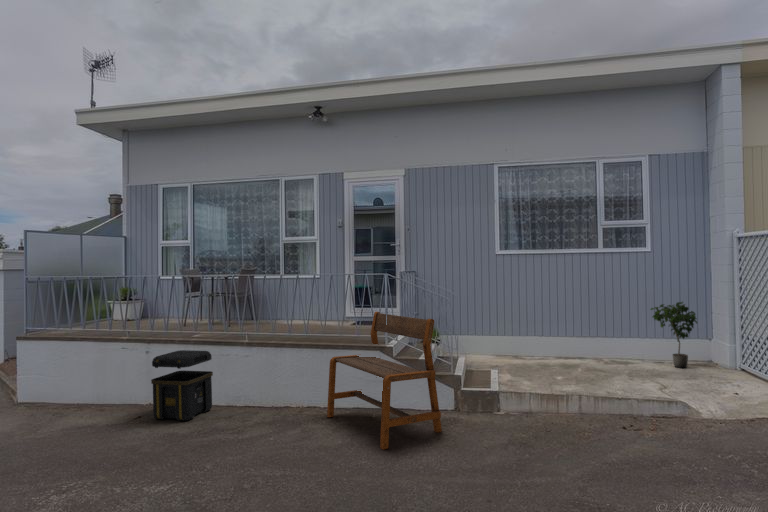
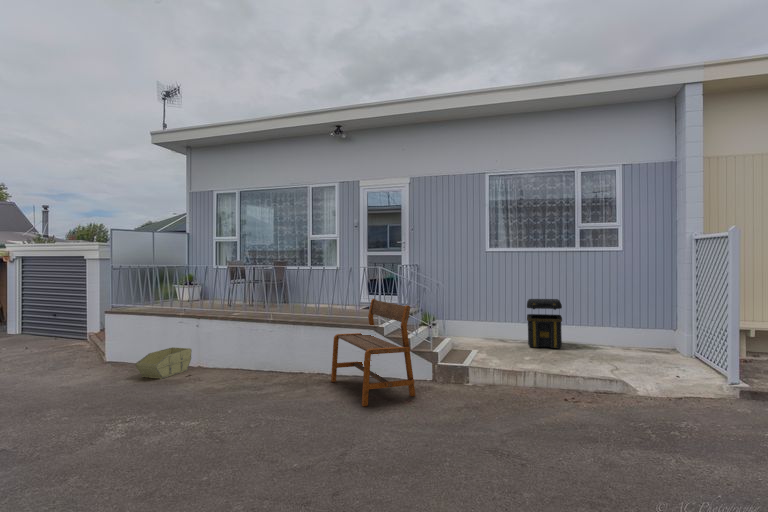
potted plant: present [651,302,697,368] -> none [617,296,661,354]
toolbox: present [151,350,213,421] -> present [527,299,562,348]
storage bin: none [63,380,138,423] -> present [136,347,192,379]

